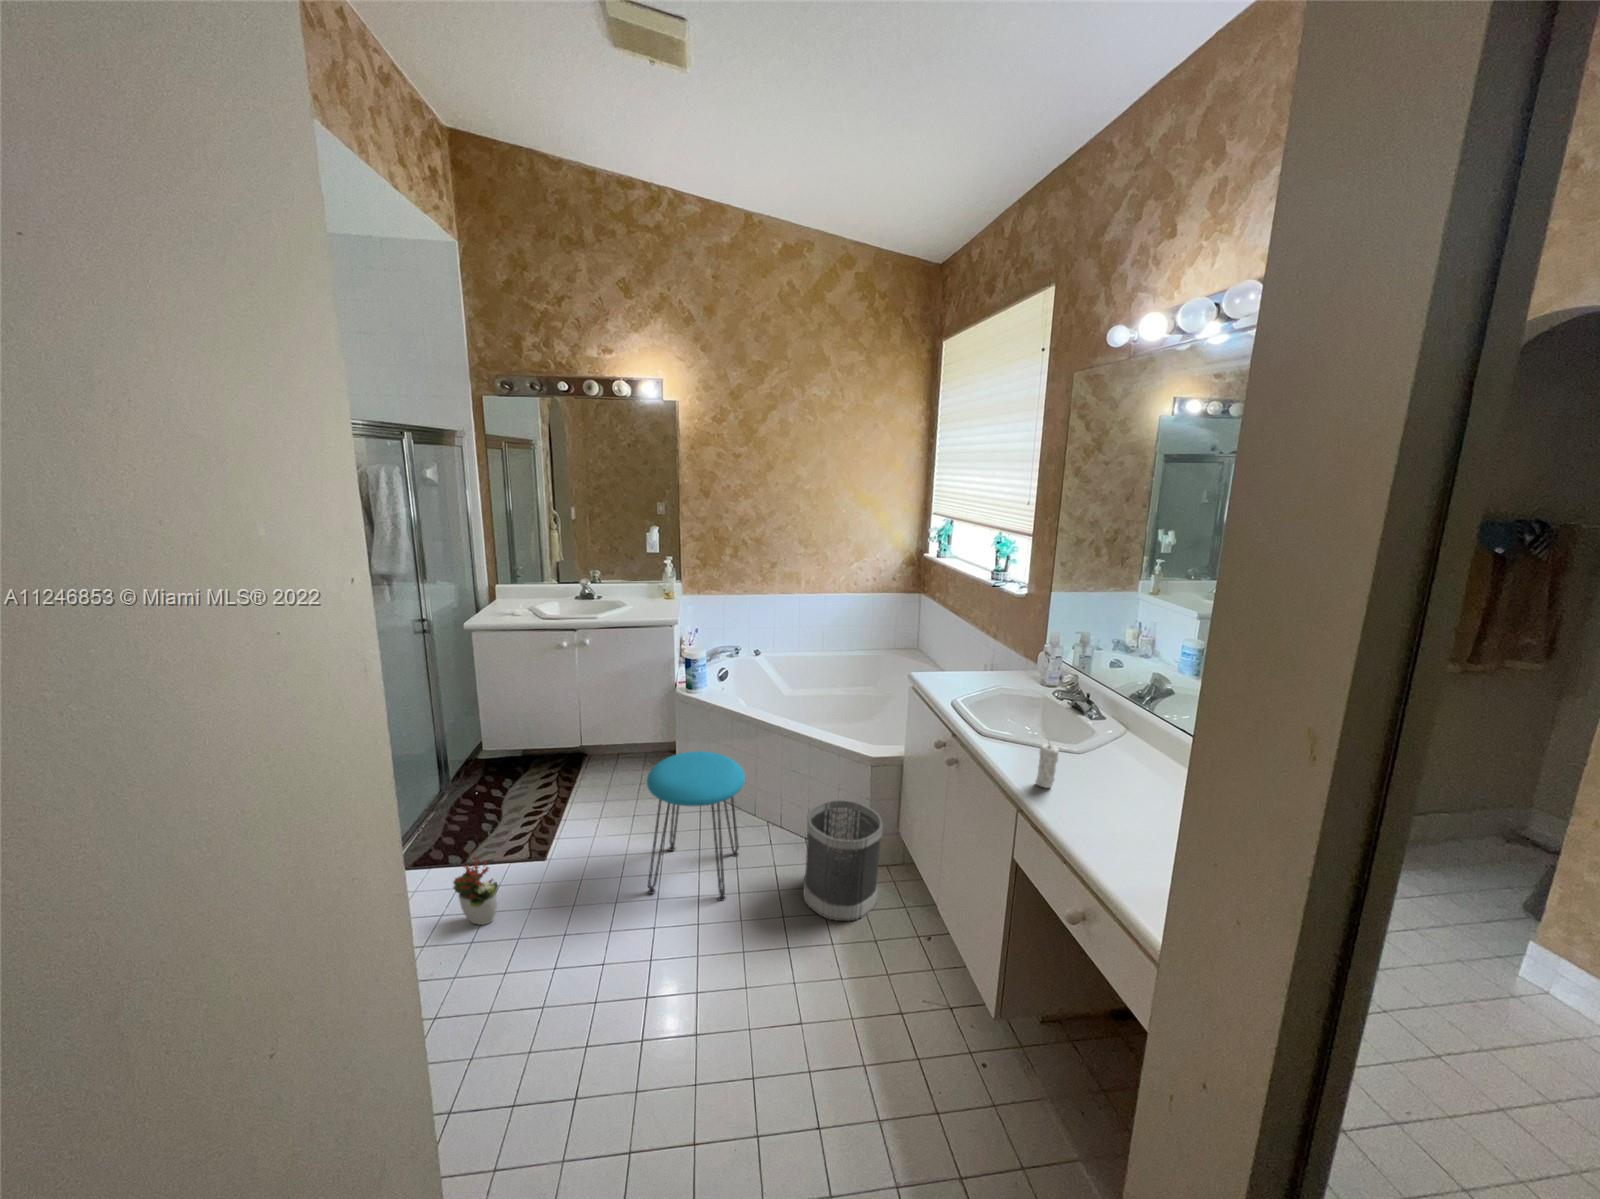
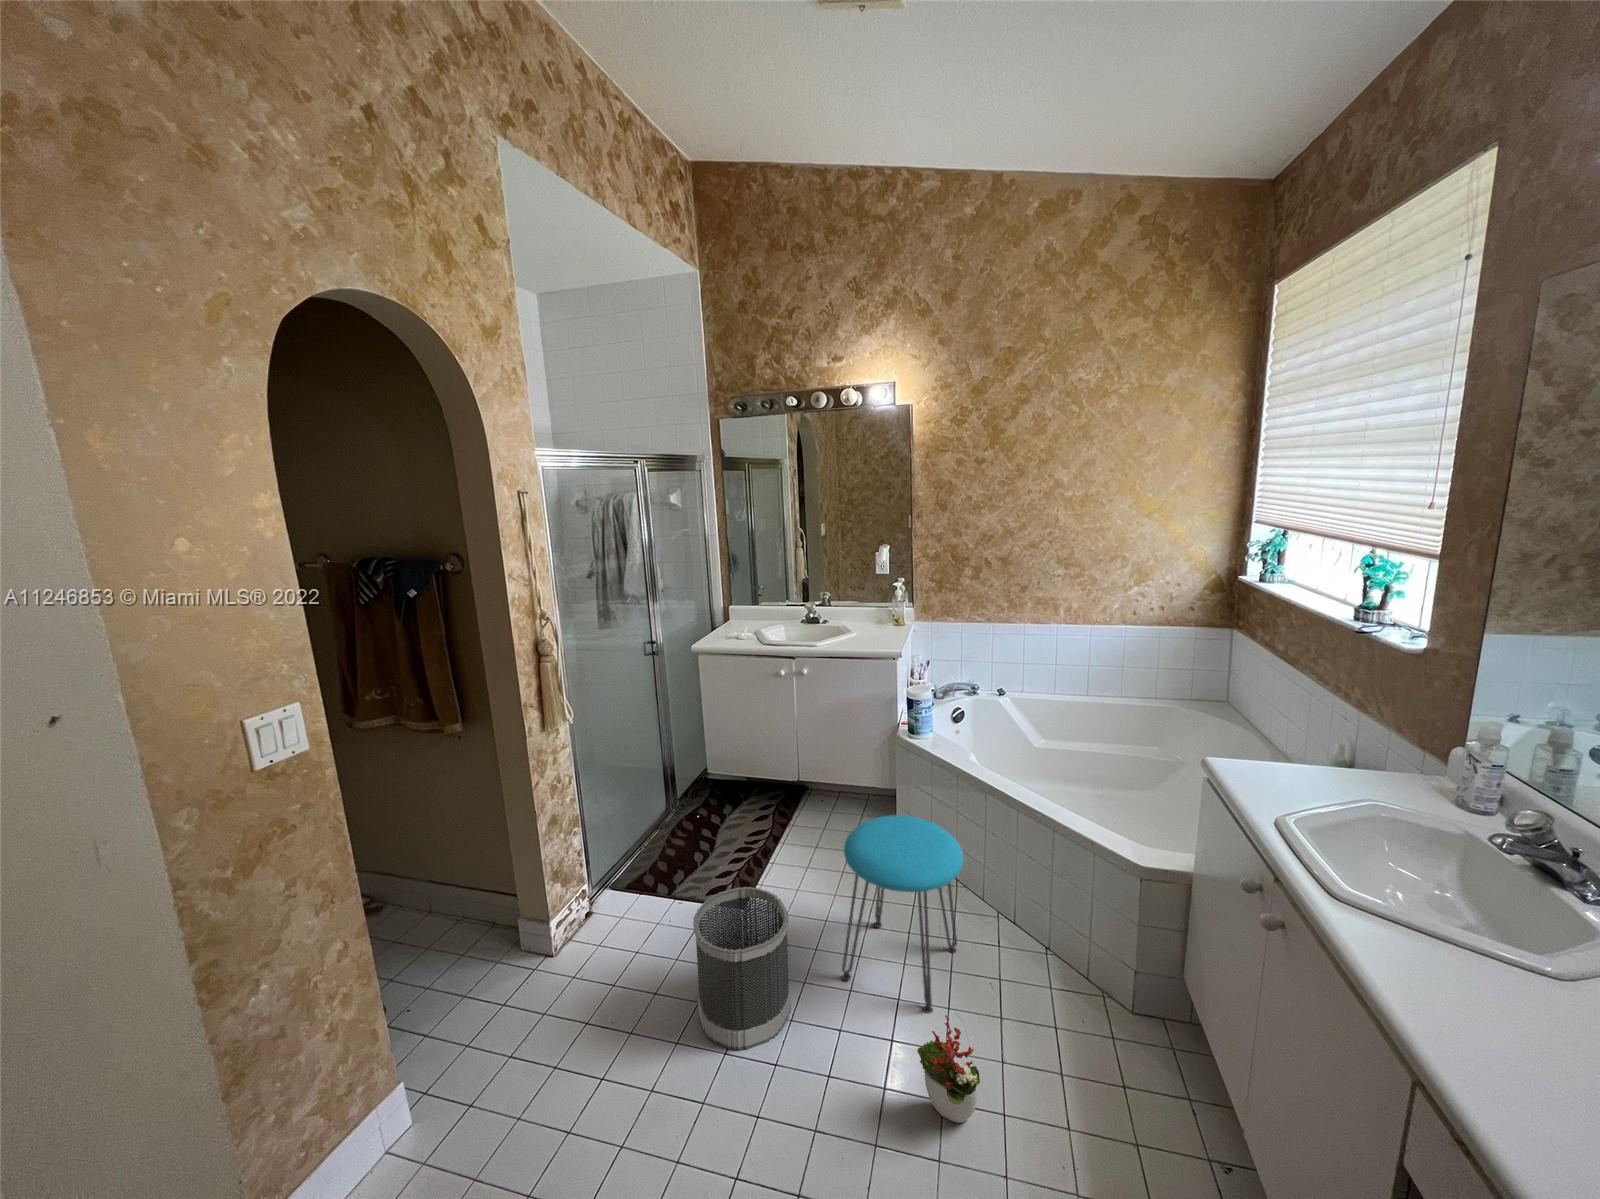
candle: present [1035,744,1059,788] -> none [1471,946,1536,1046]
wastebasket: present [803,800,883,921] -> present [693,887,791,1050]
decorative plant: present [453,853,498,925] -> present [917,1015,980,1123]

